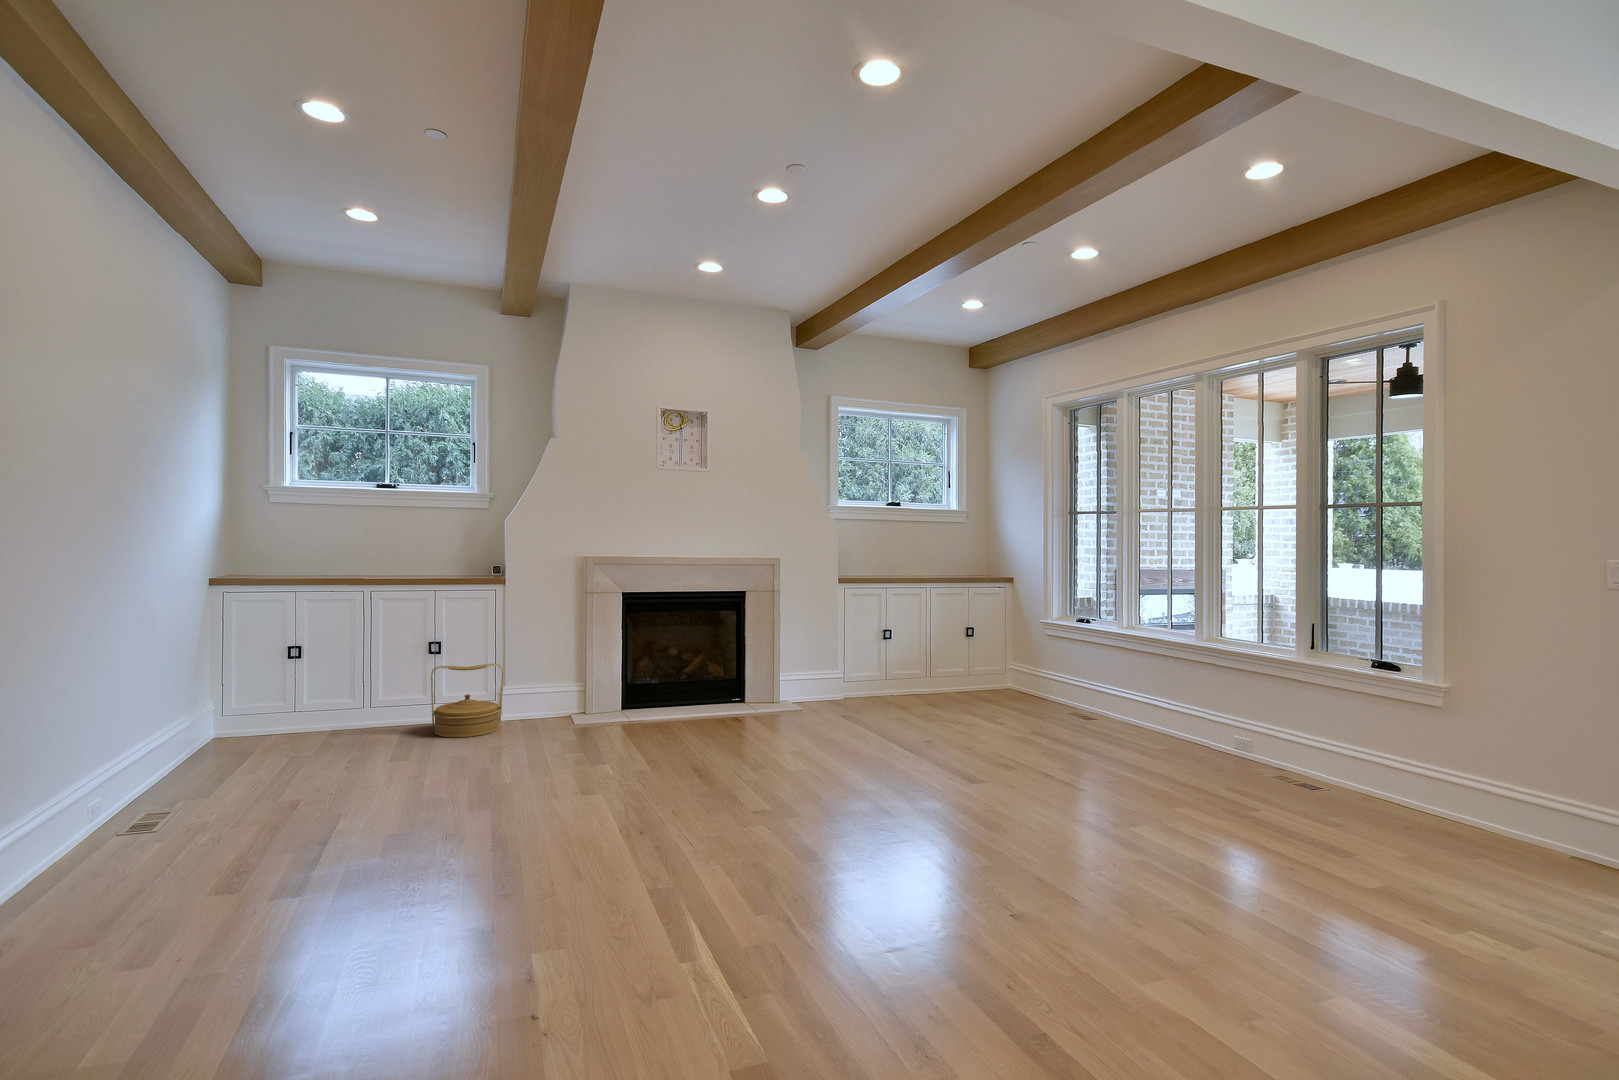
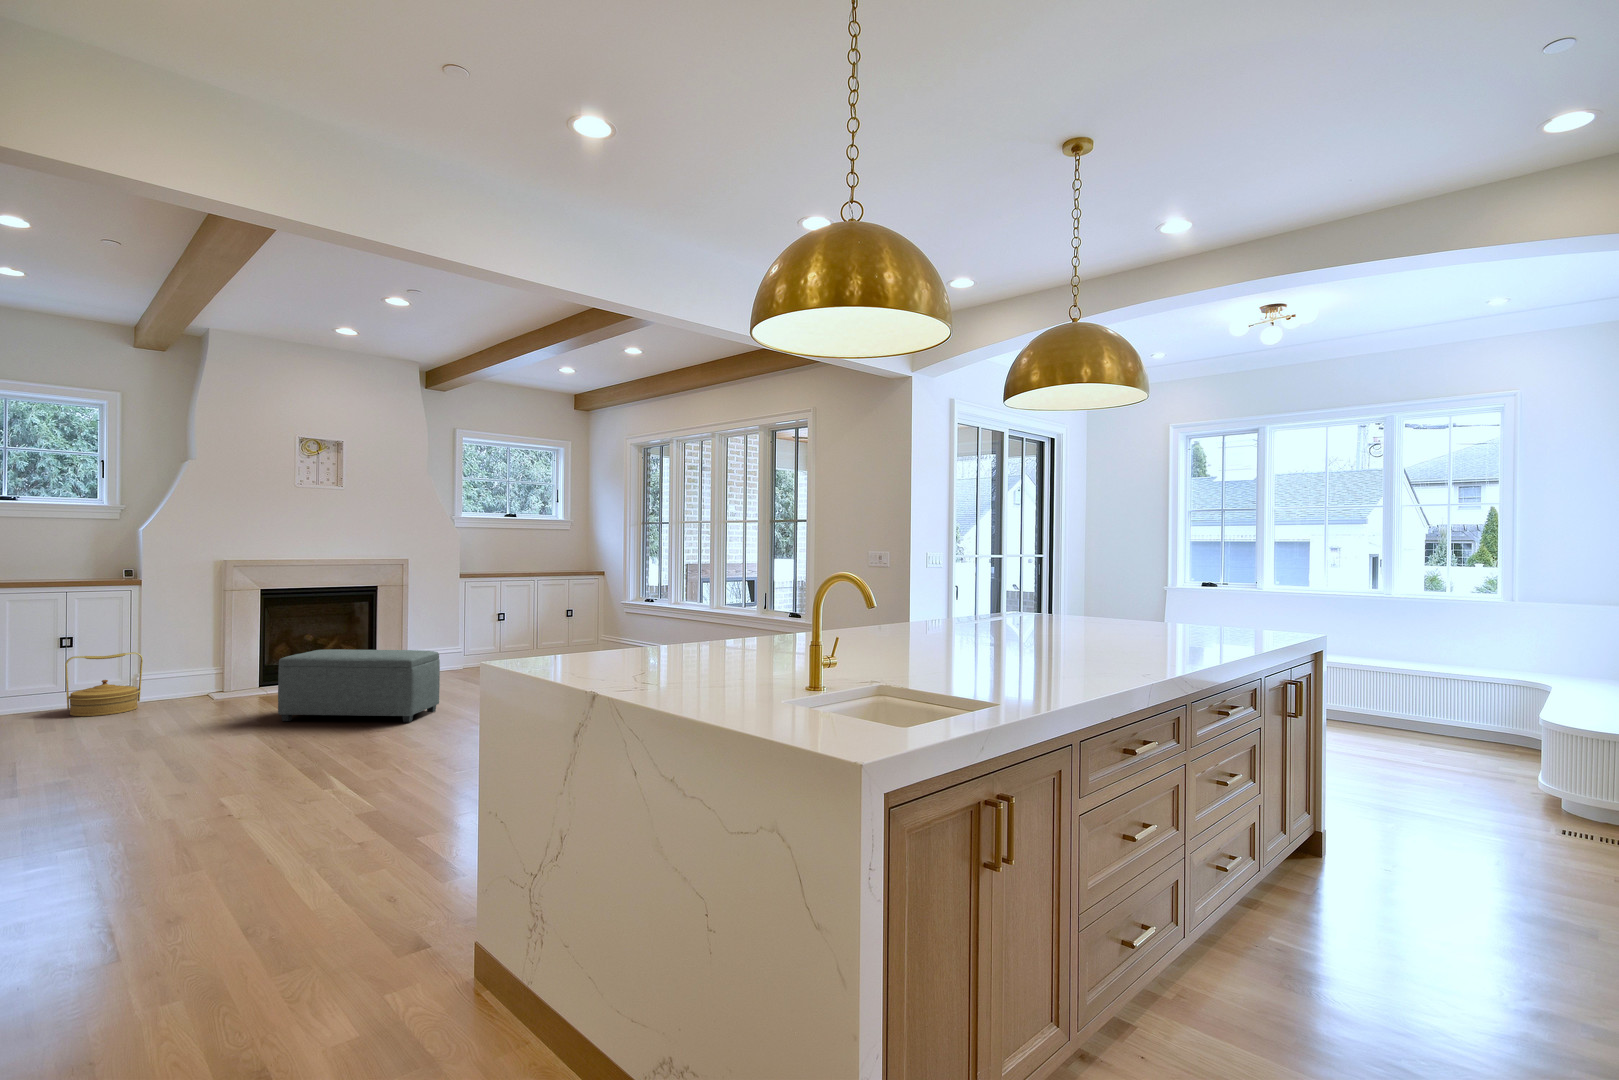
ottoman: none [630,677,825,797] -> present [278,649,440,723]

